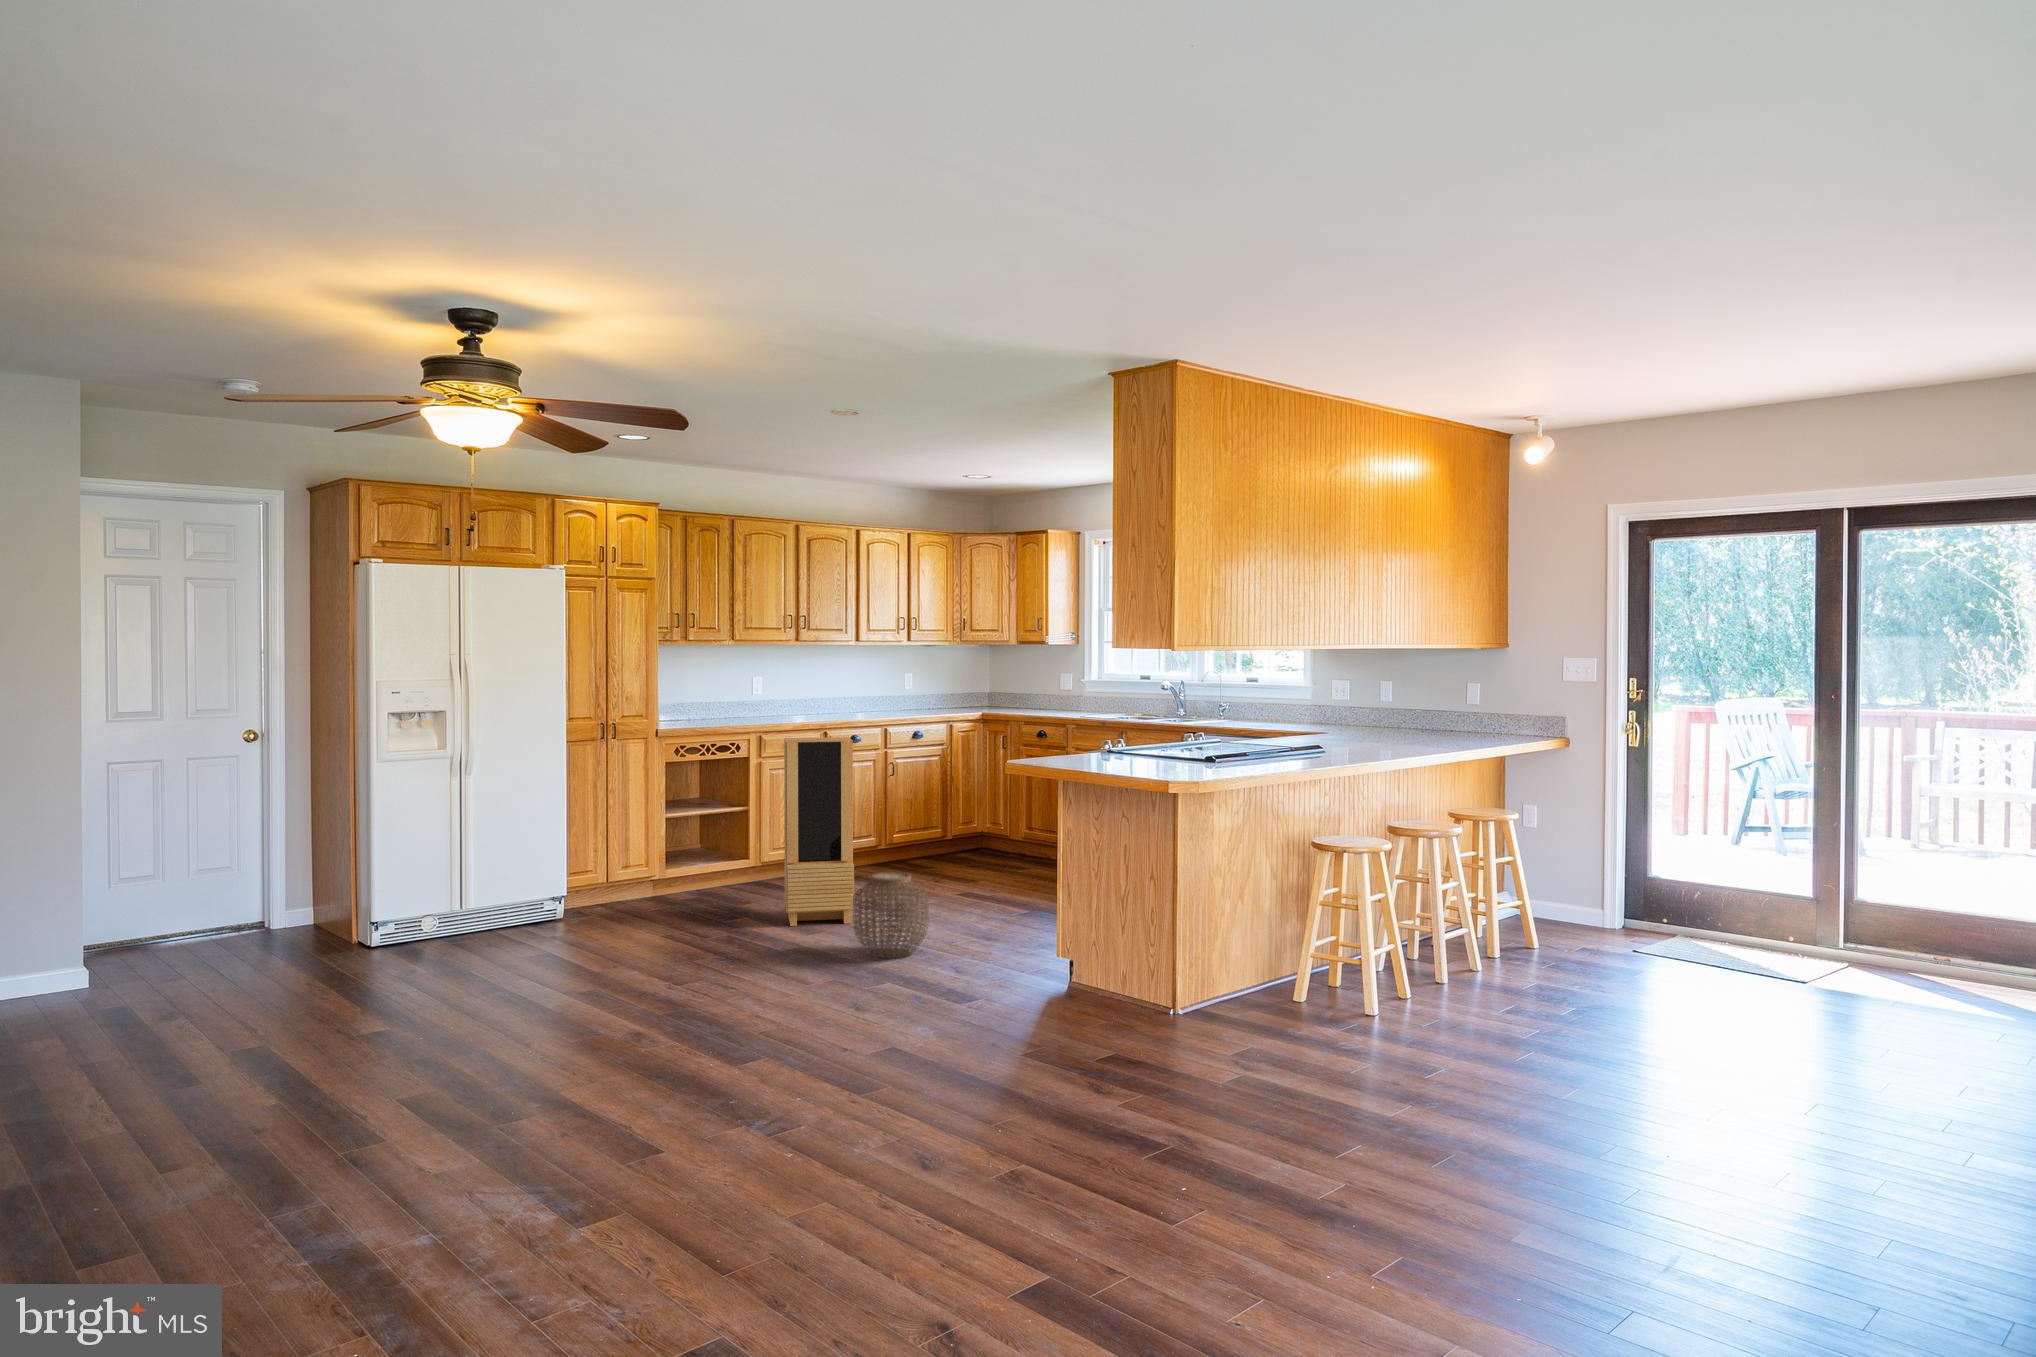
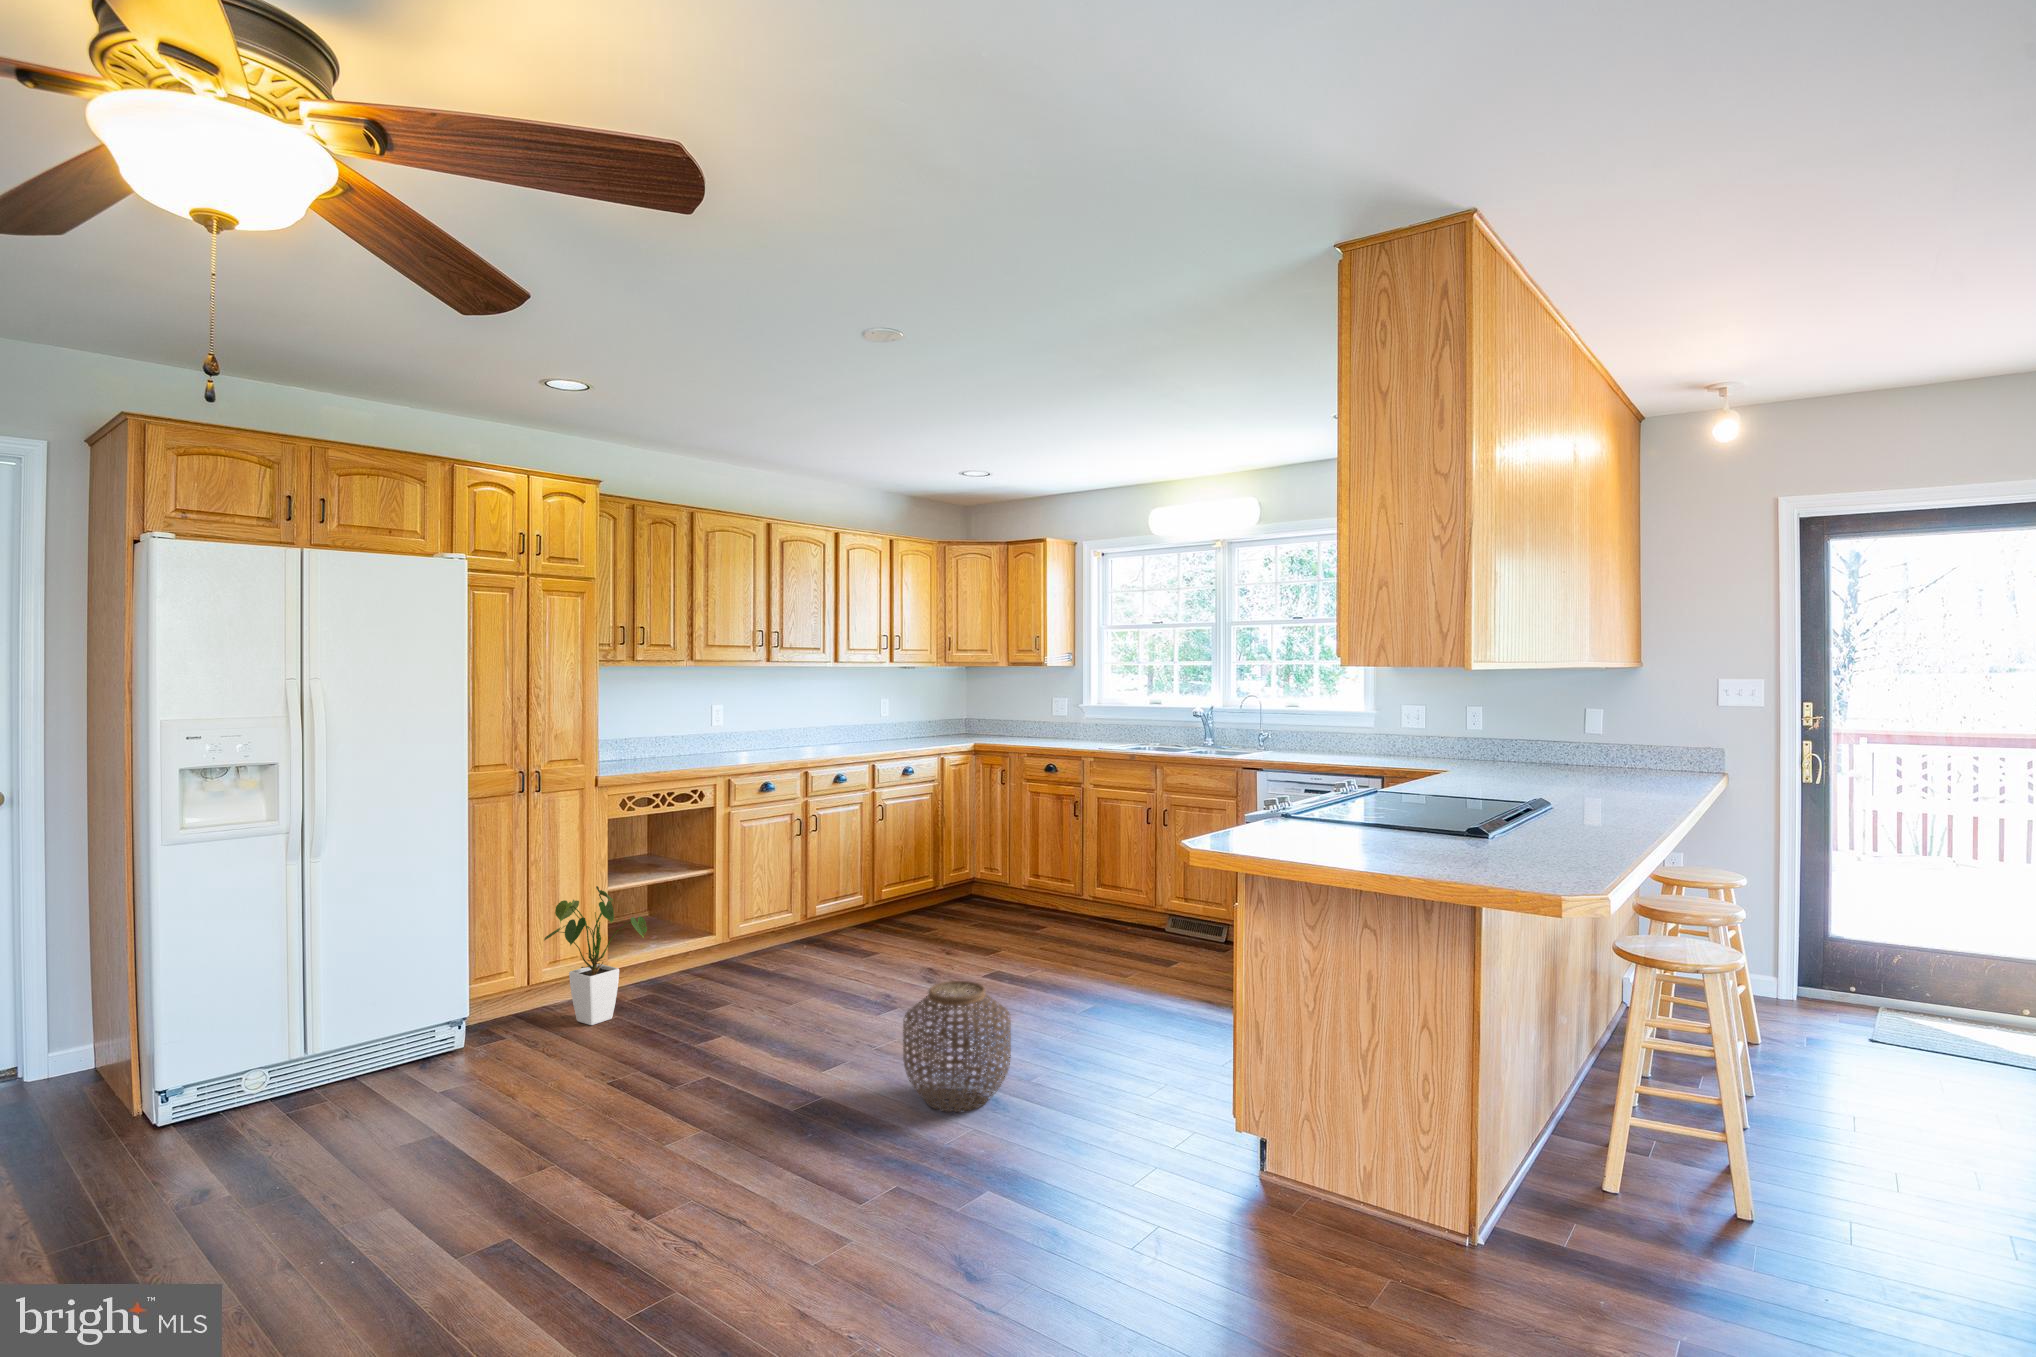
storage cabinet: present [784,737,854,926] -> none [777,785,878,1047]
house plant: none [617,812,691,911] -> present [544,886,647,1025]

